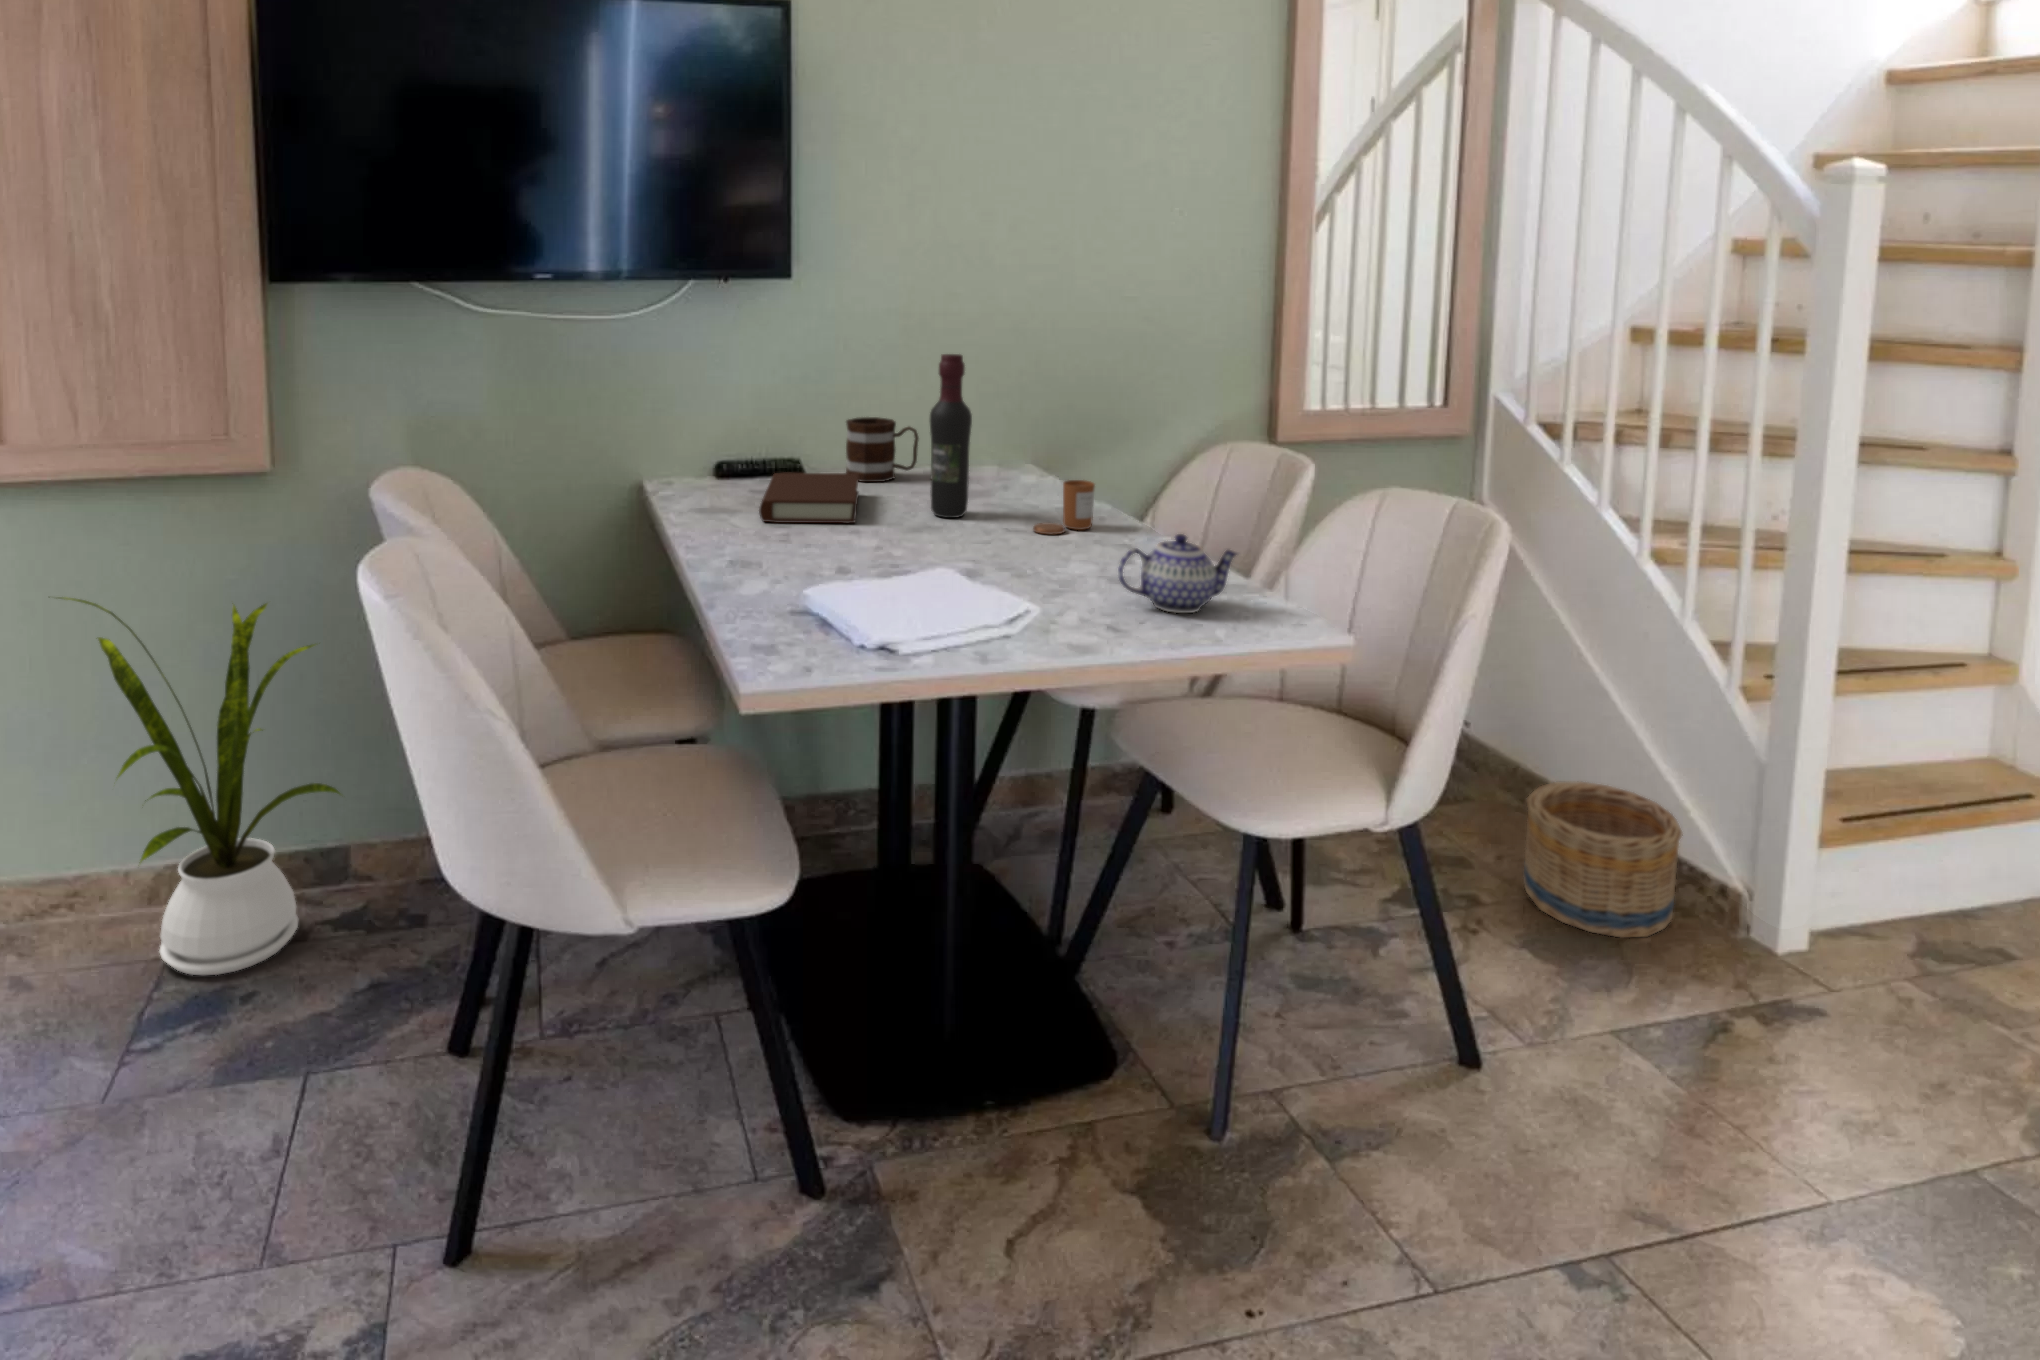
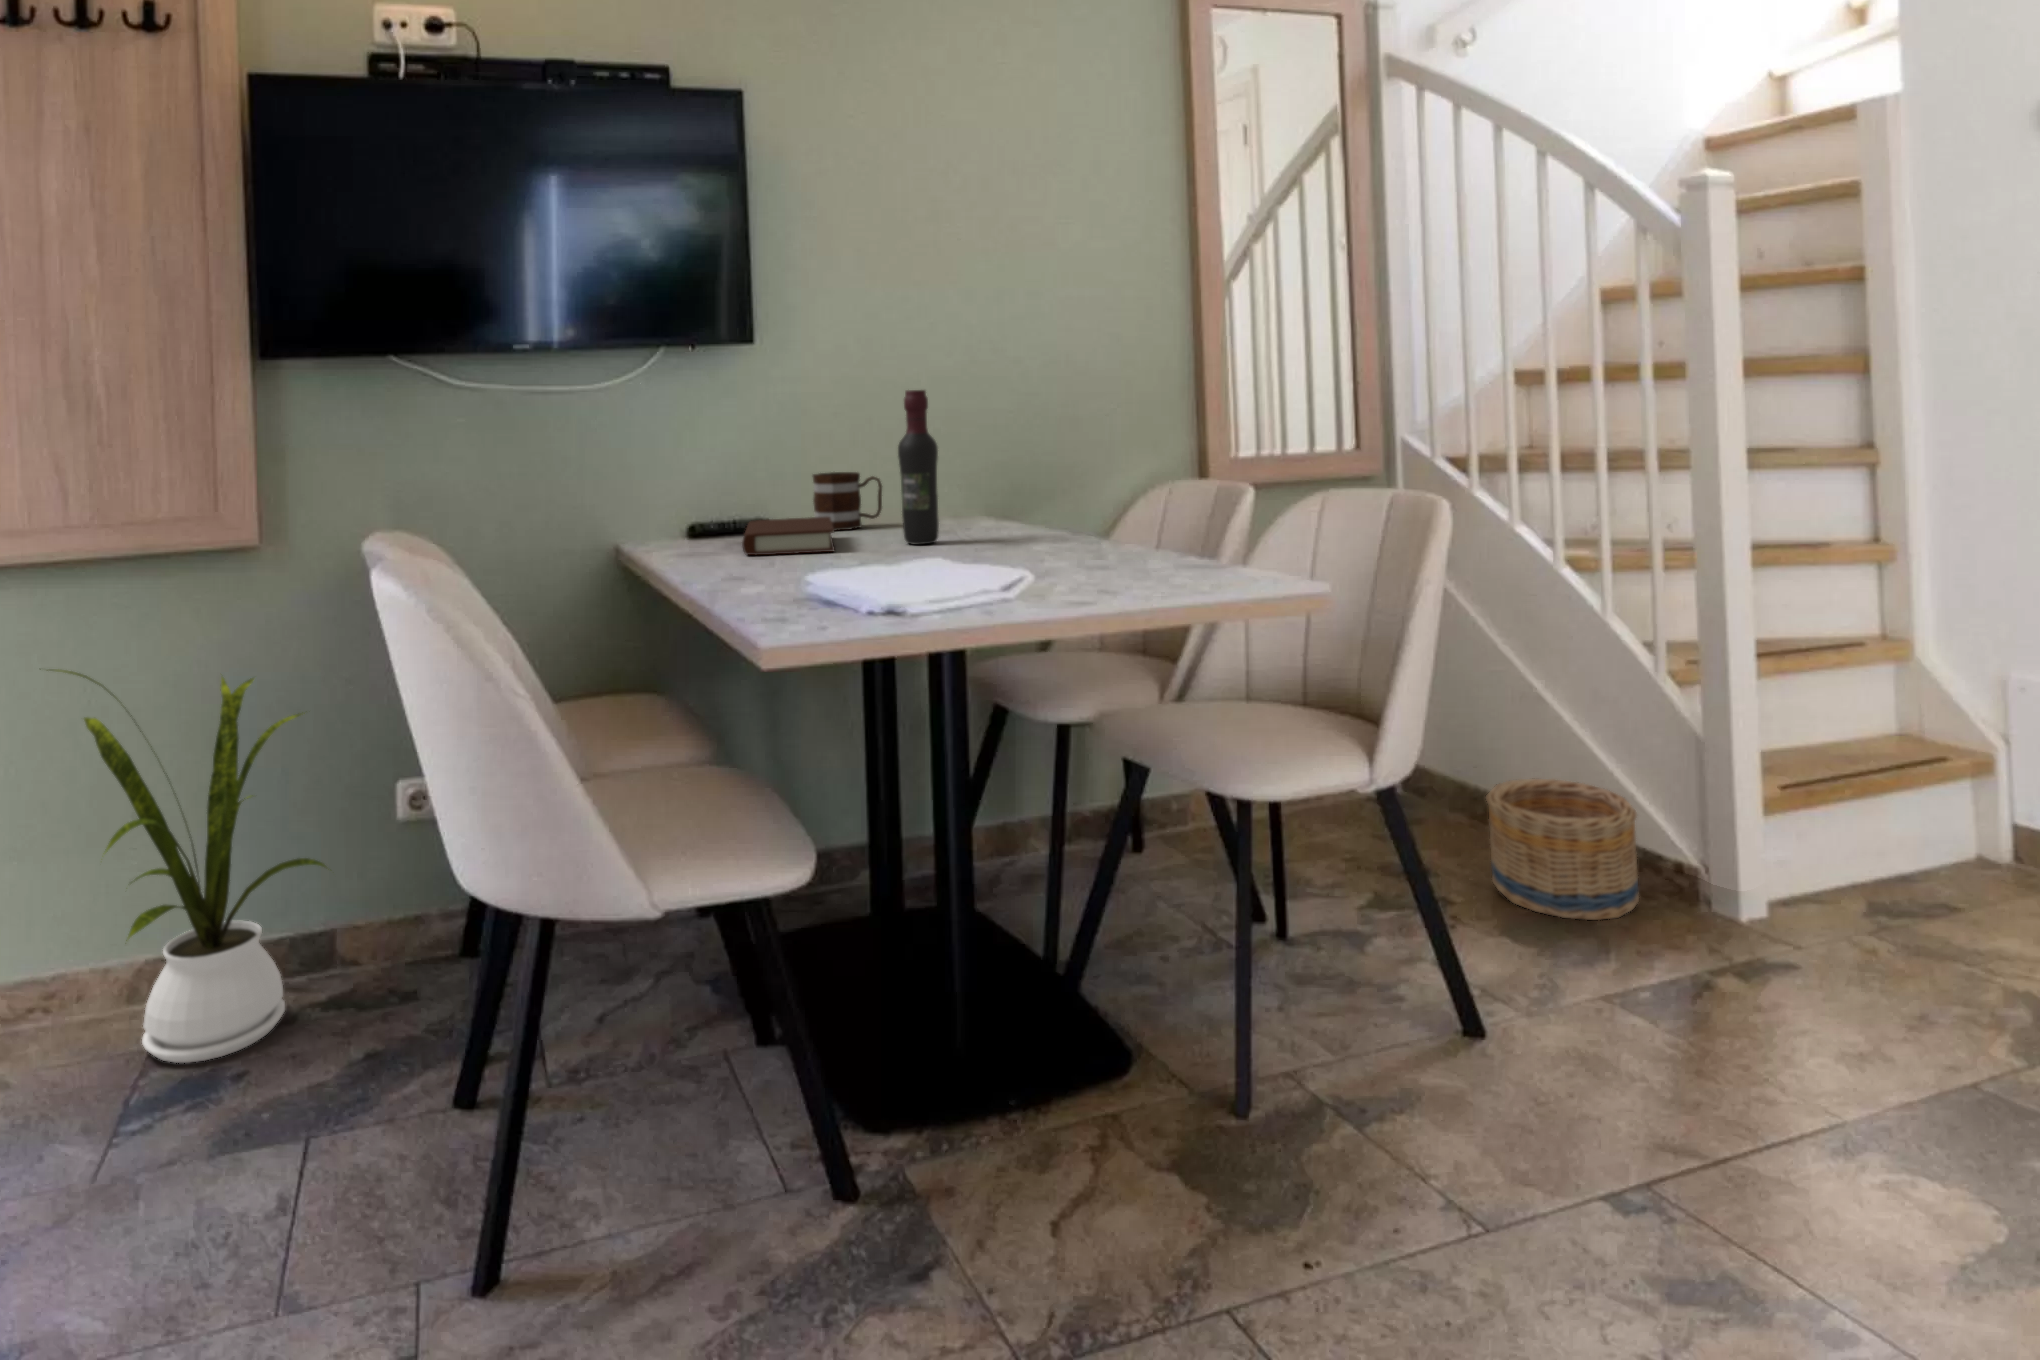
candle: present [1033,480,1095,534] -> none [1004,499,1059,548]
teapot: present [1118,534,1238,613] -> none [1100,508,1211,581]

